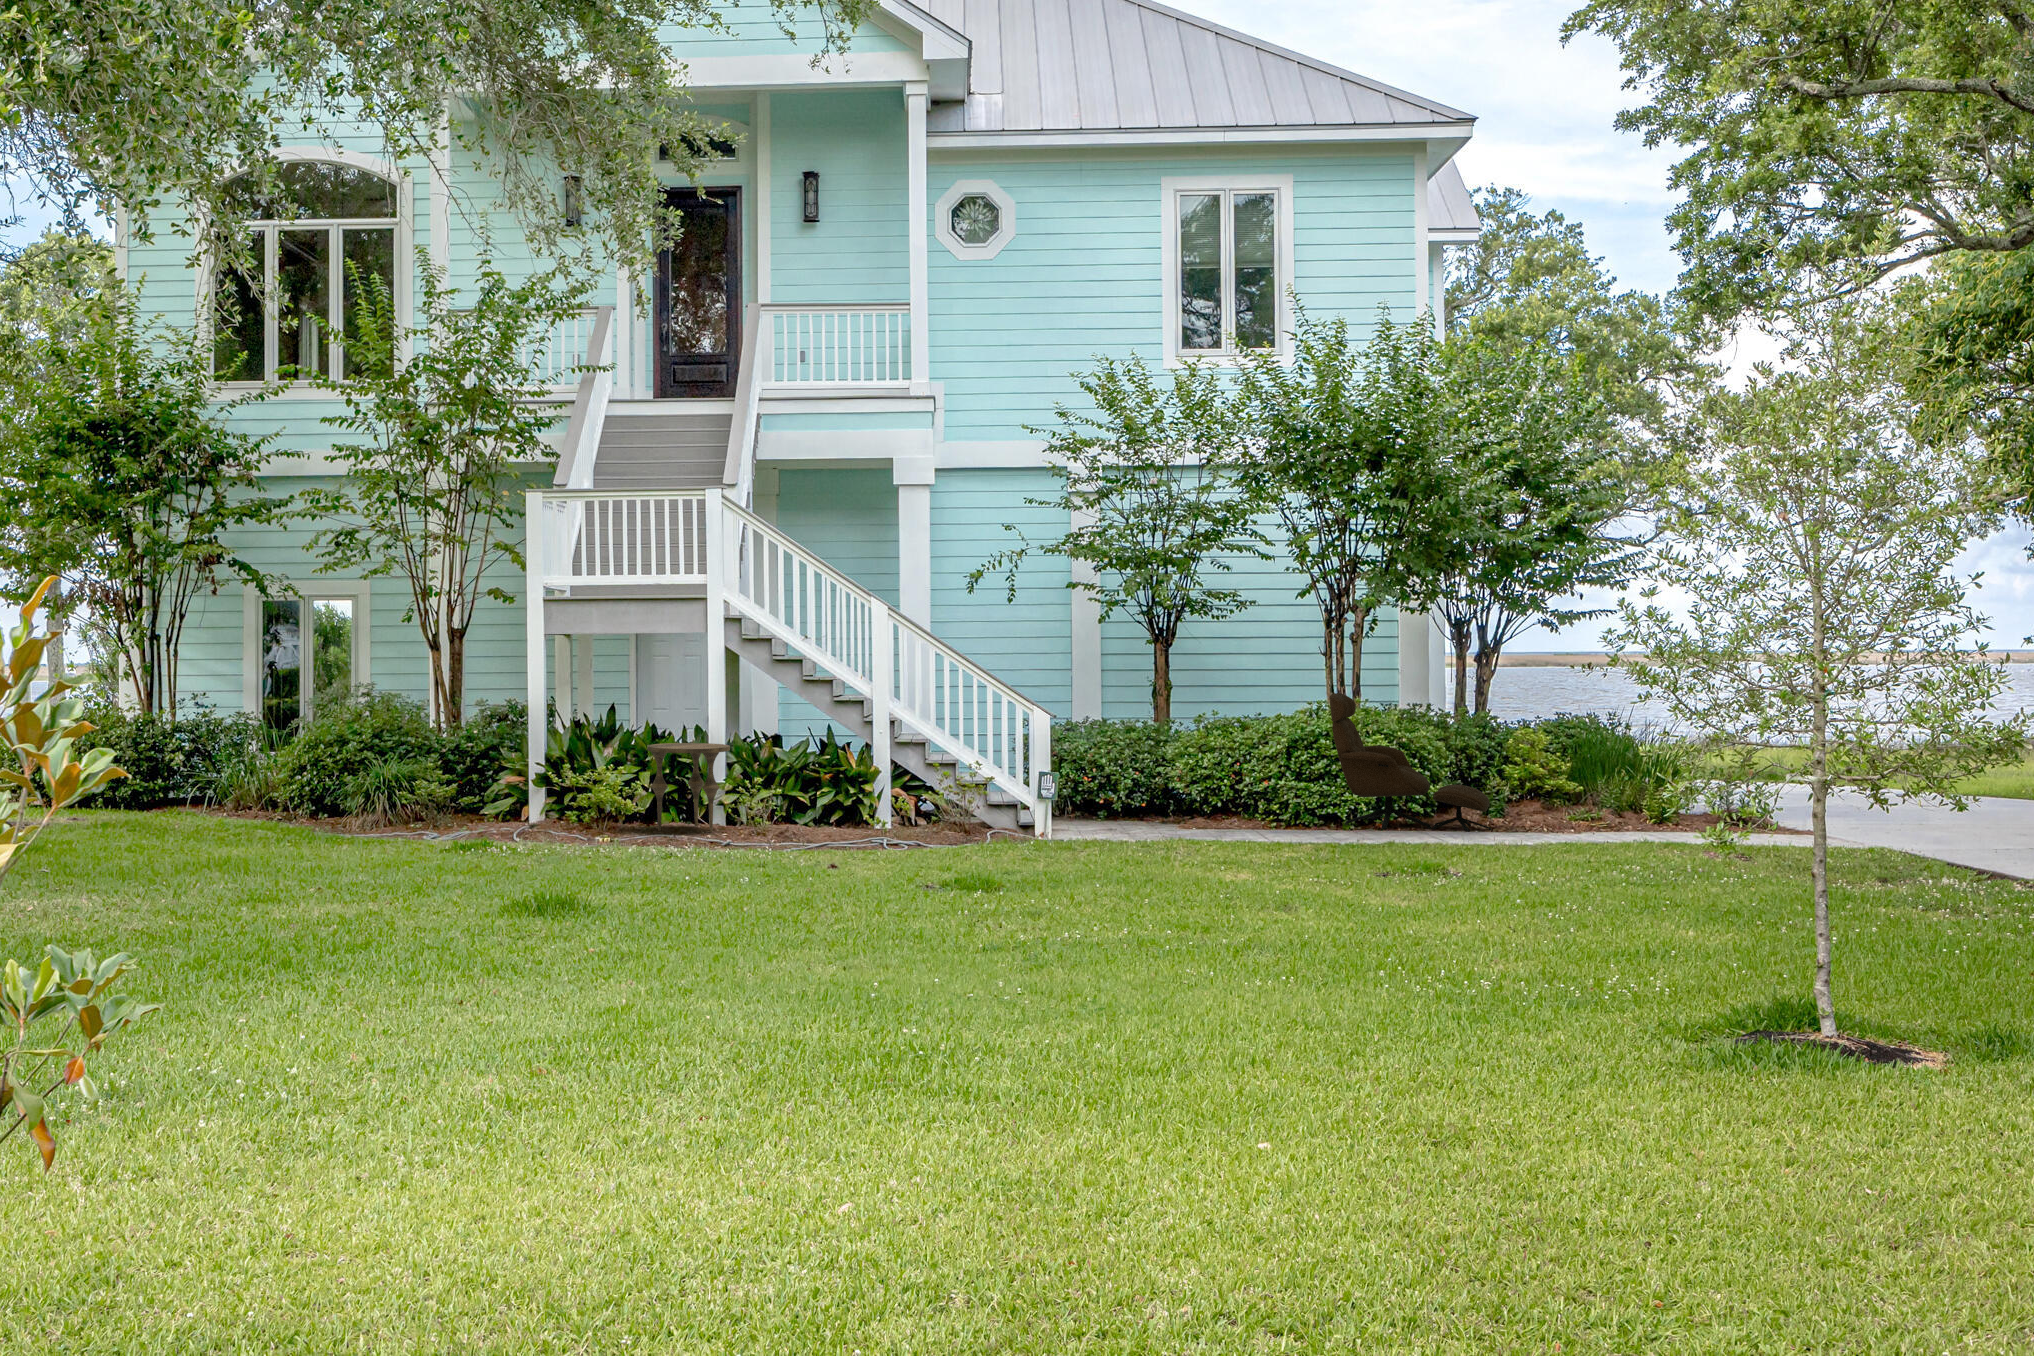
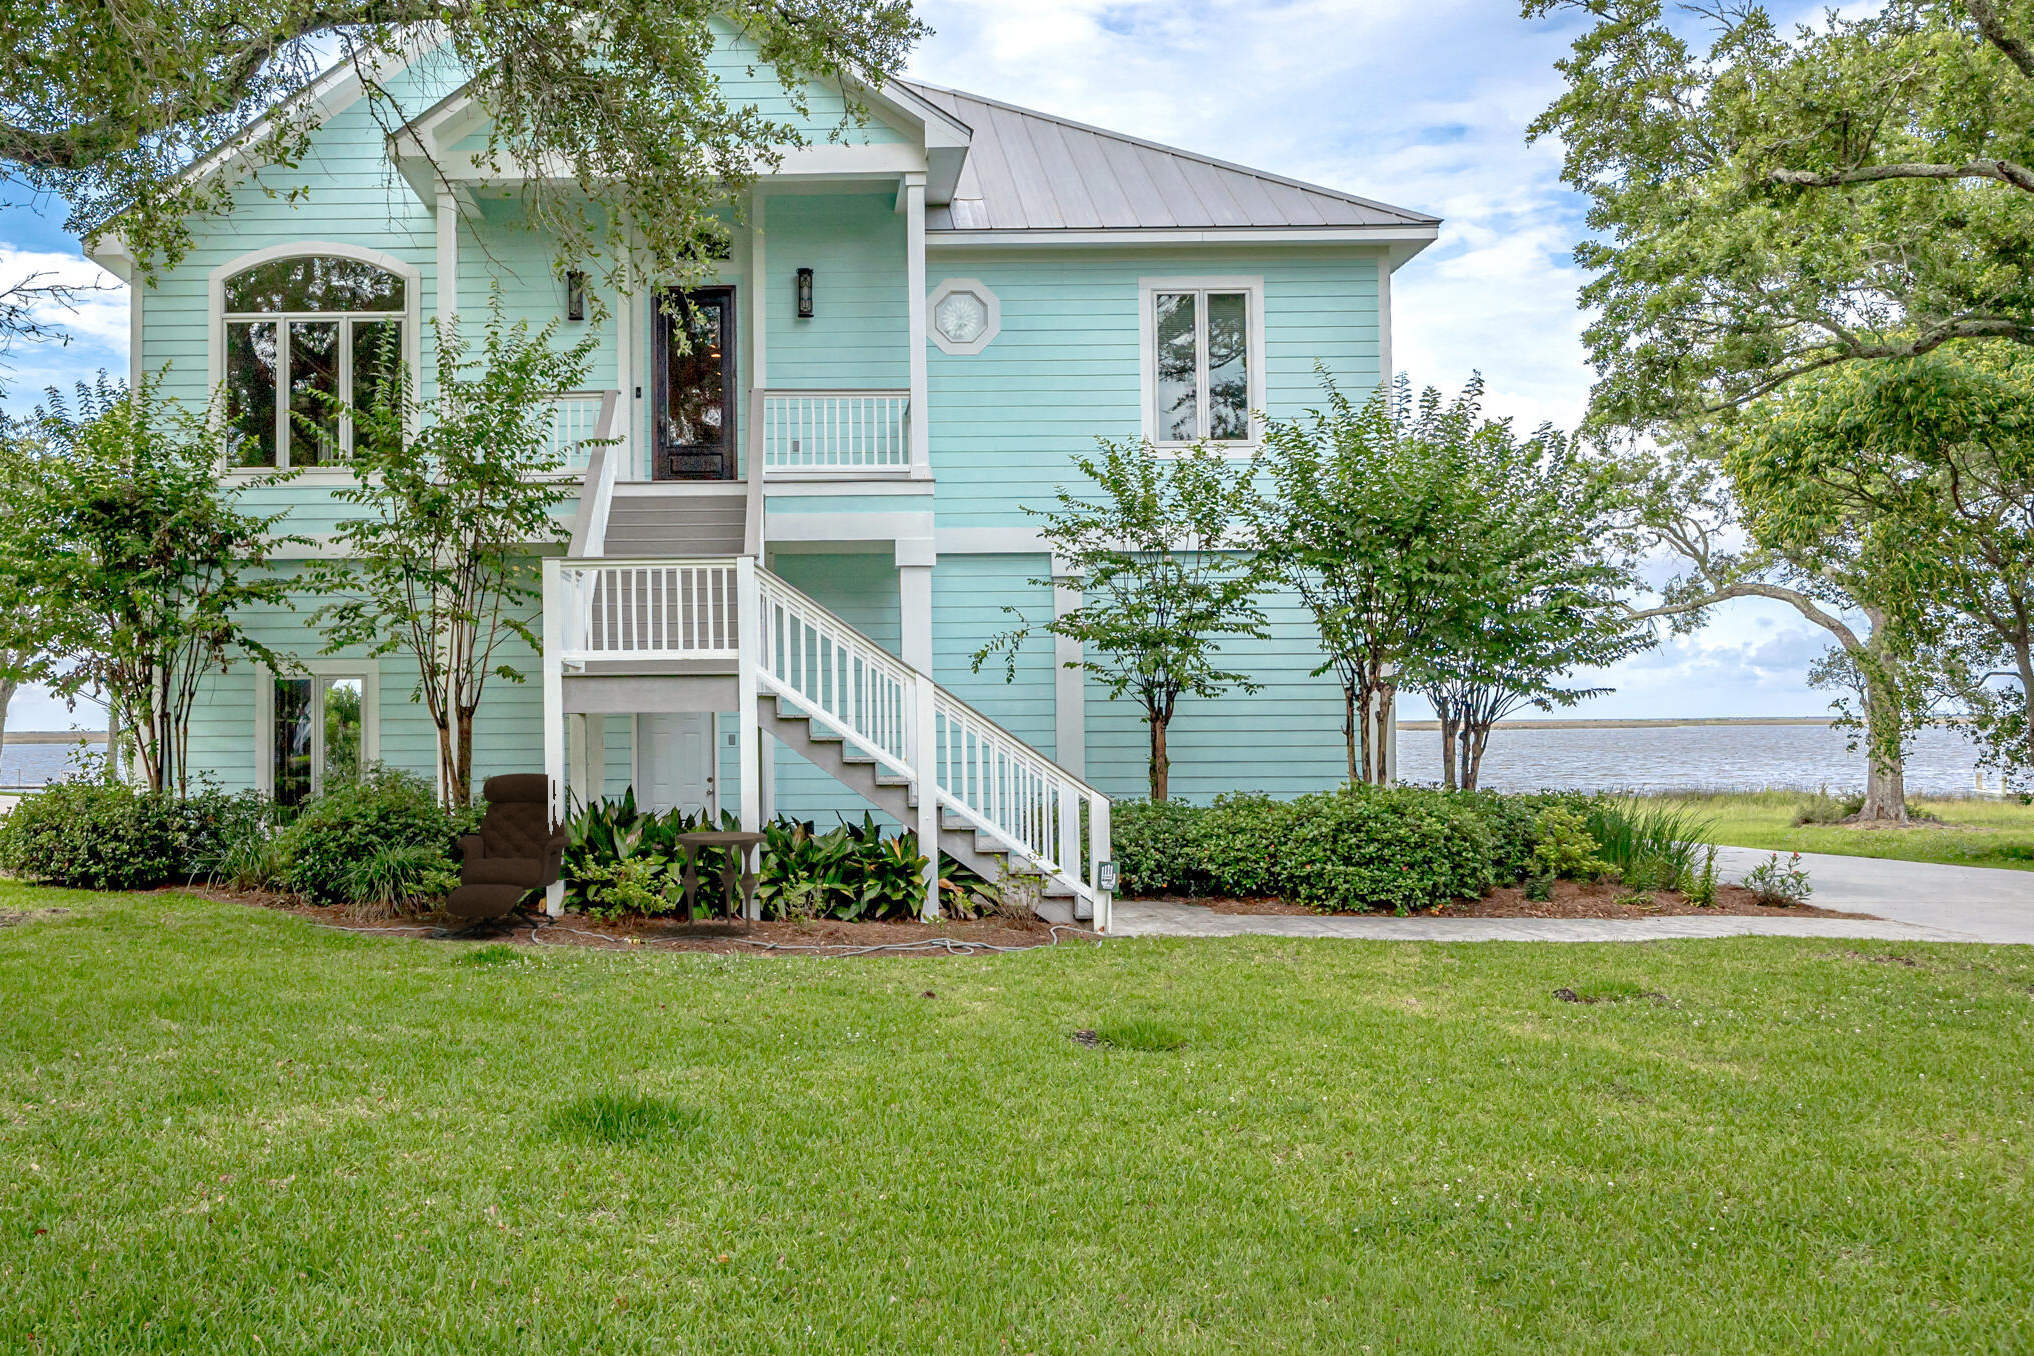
lounge chair: present [1329,693,1491,832] -> present [445,773,571,940]

